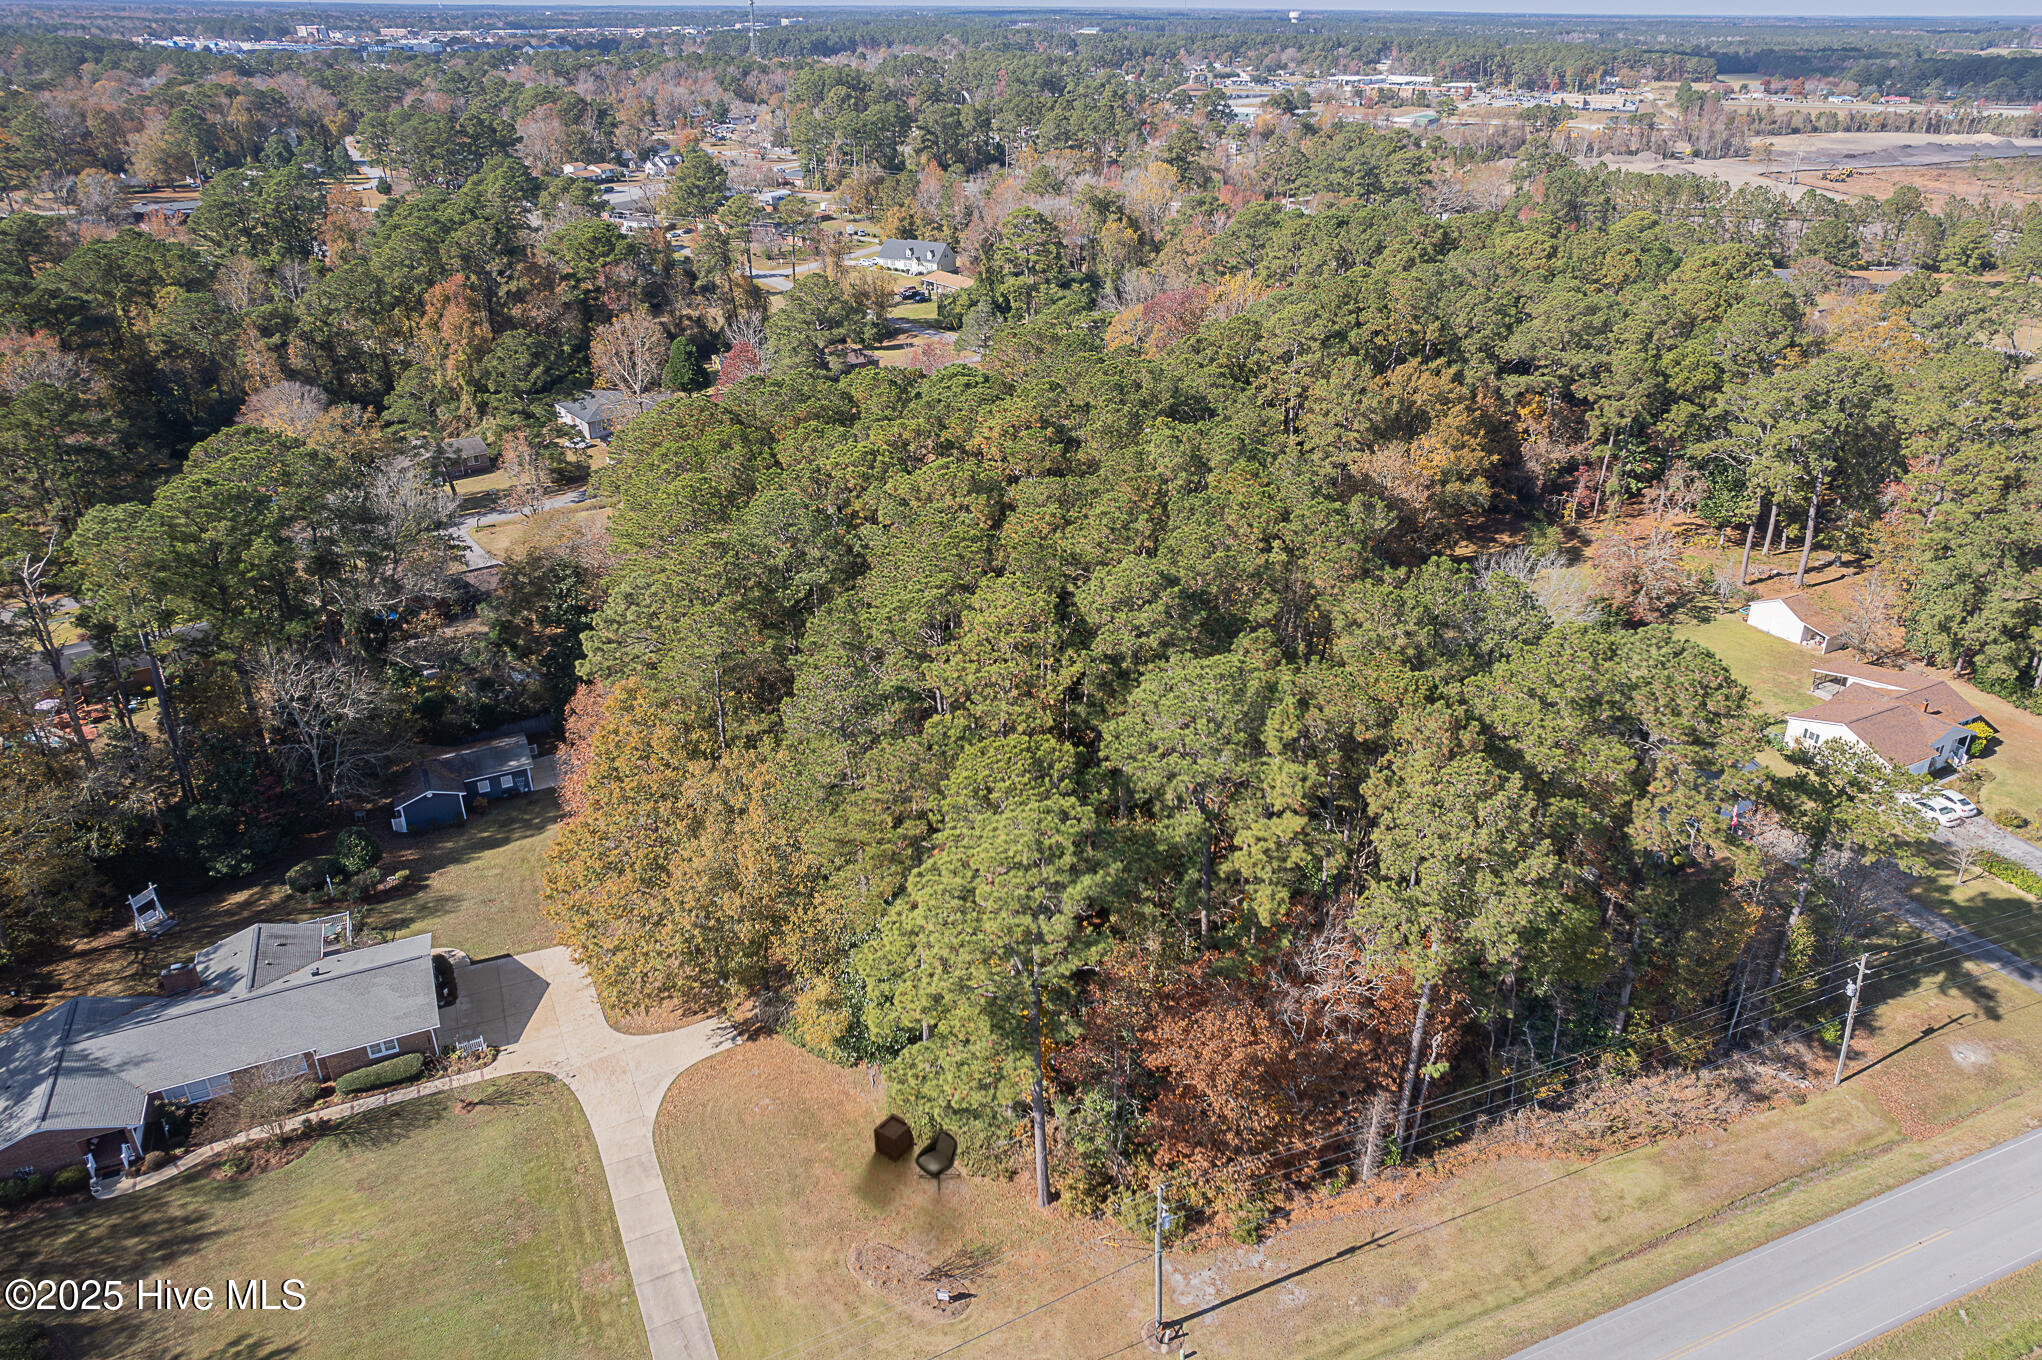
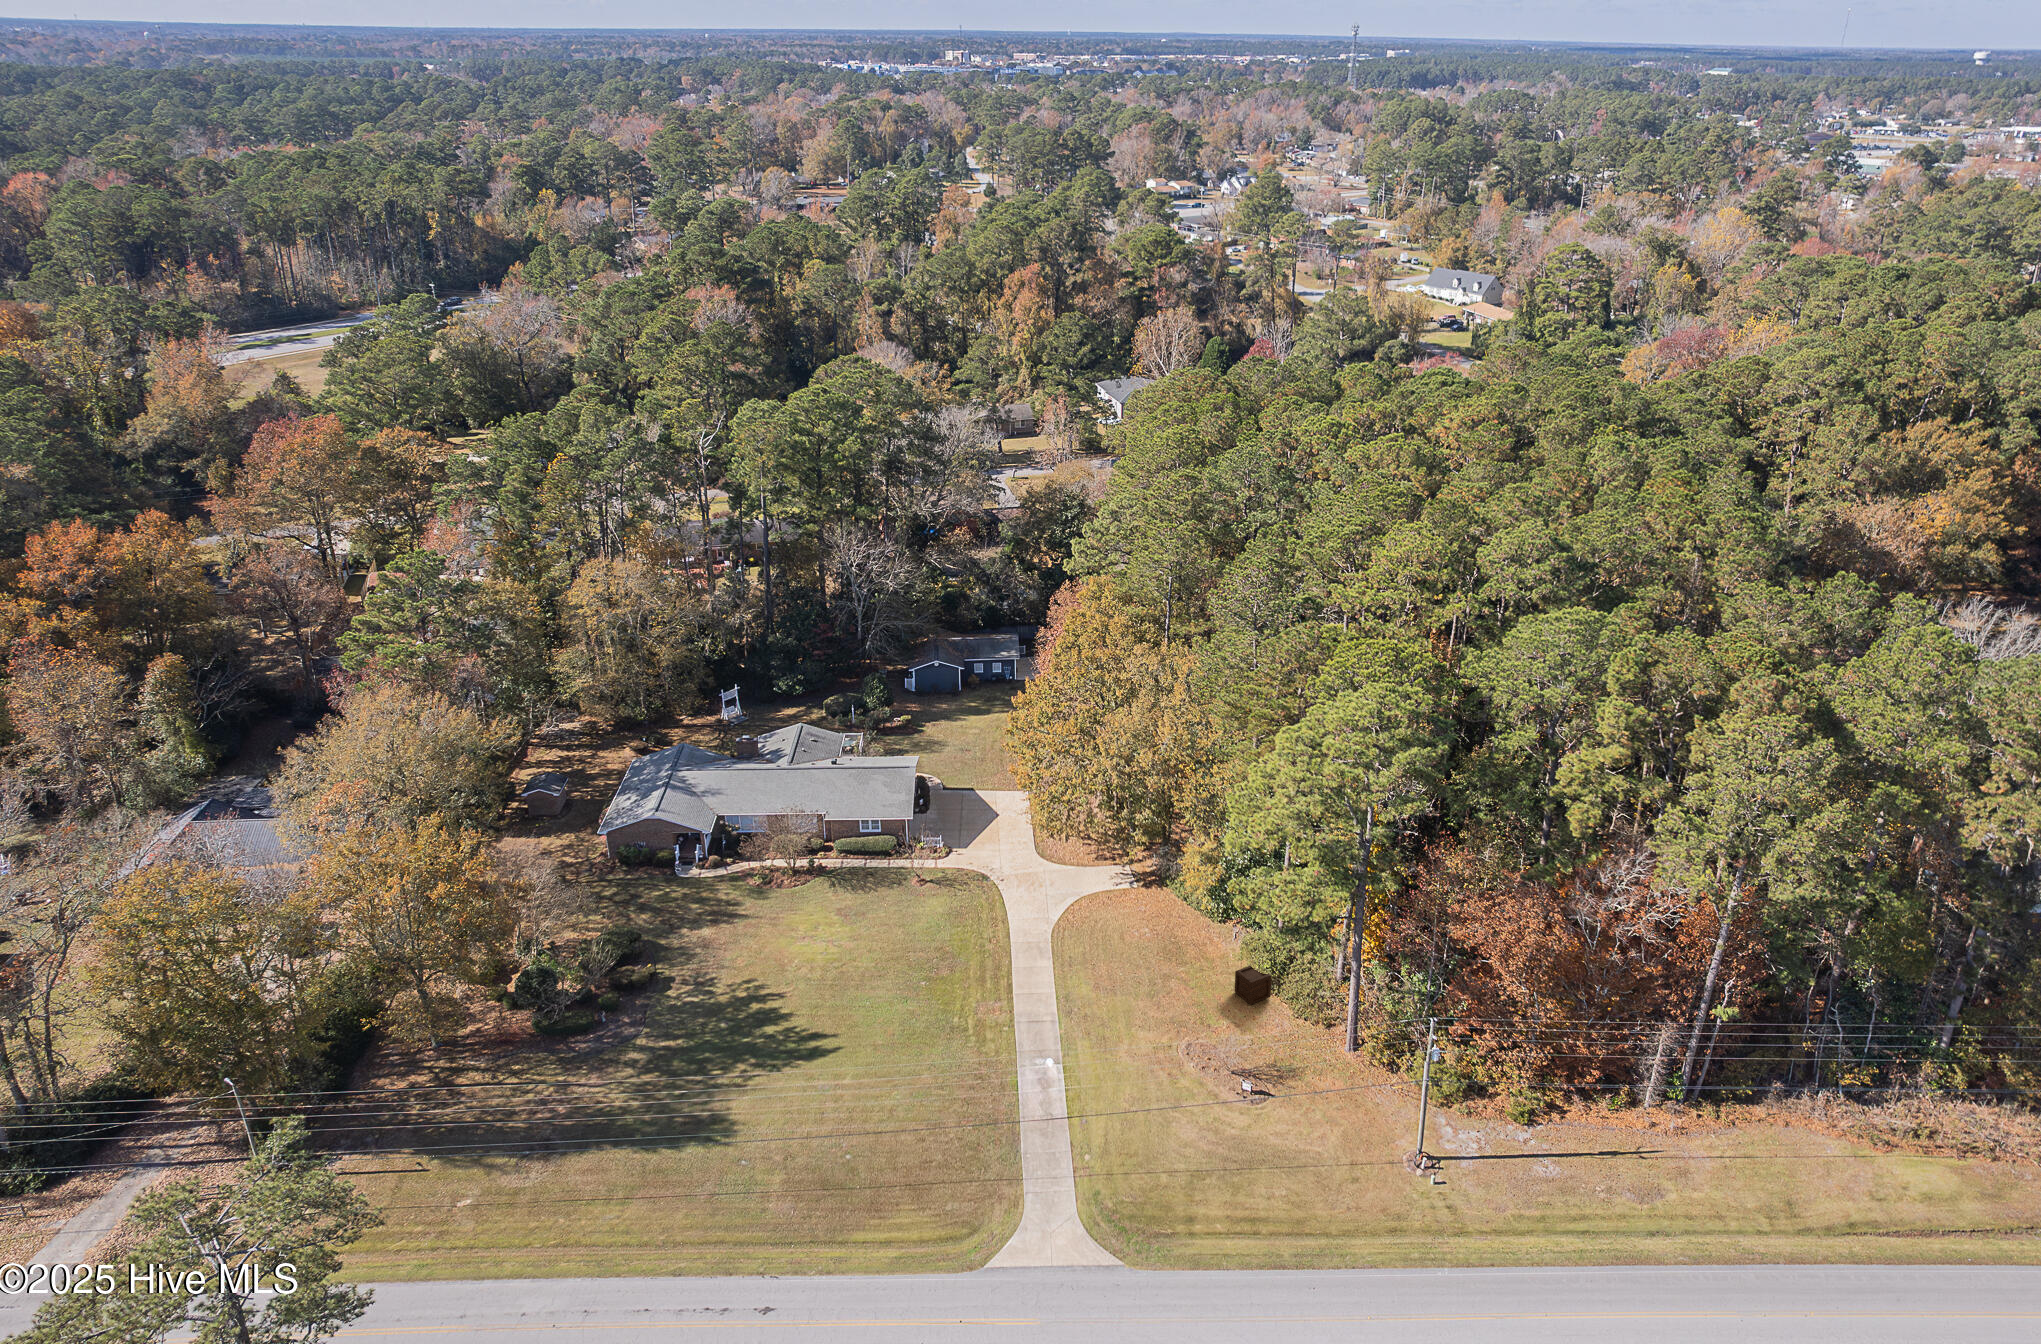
lounge chair: present [915,1131,961,1191] -> none [1267,985,1307,1036]

